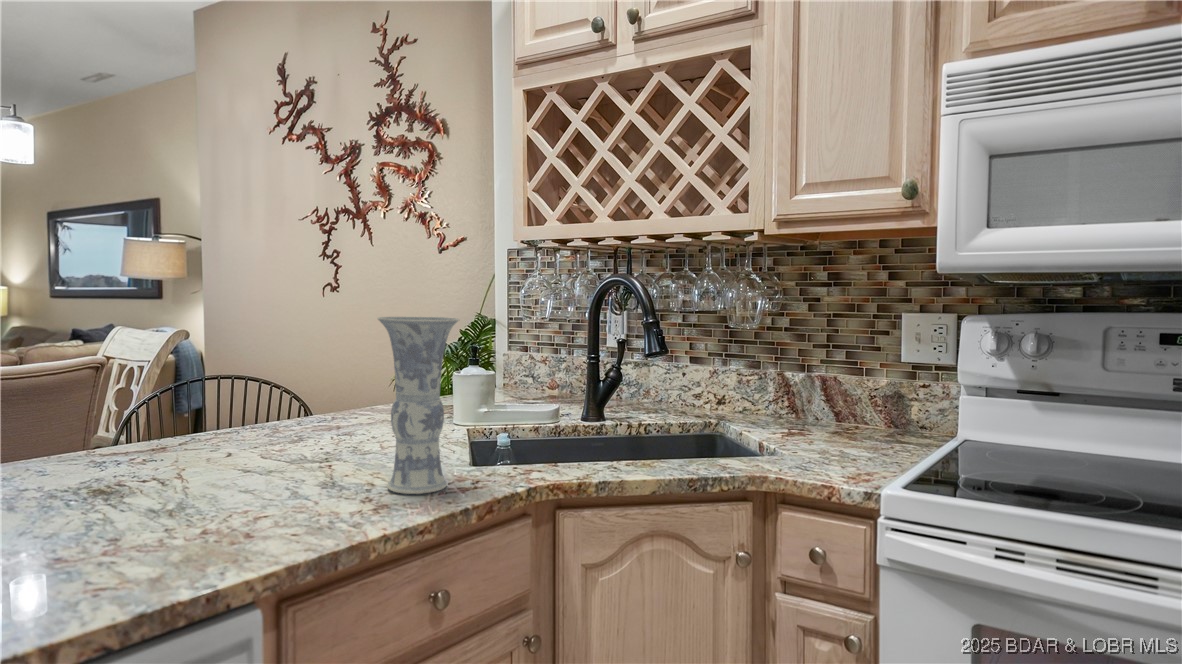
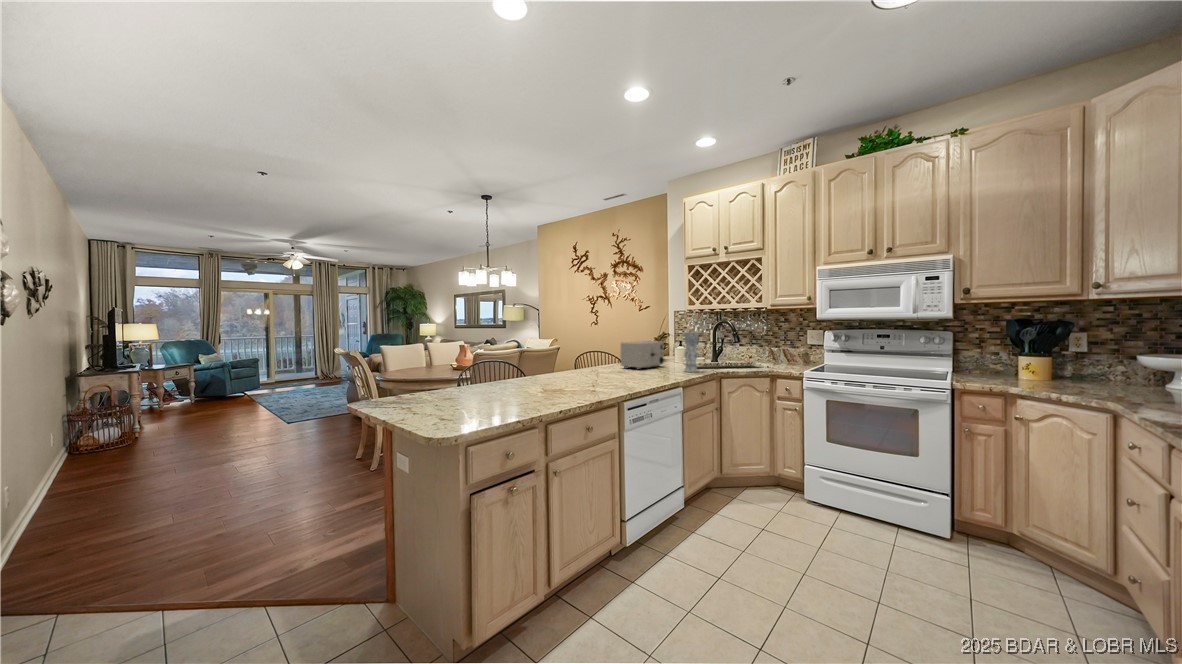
toaster: none [157,347,368,474] -> present [621,341,665,369]

